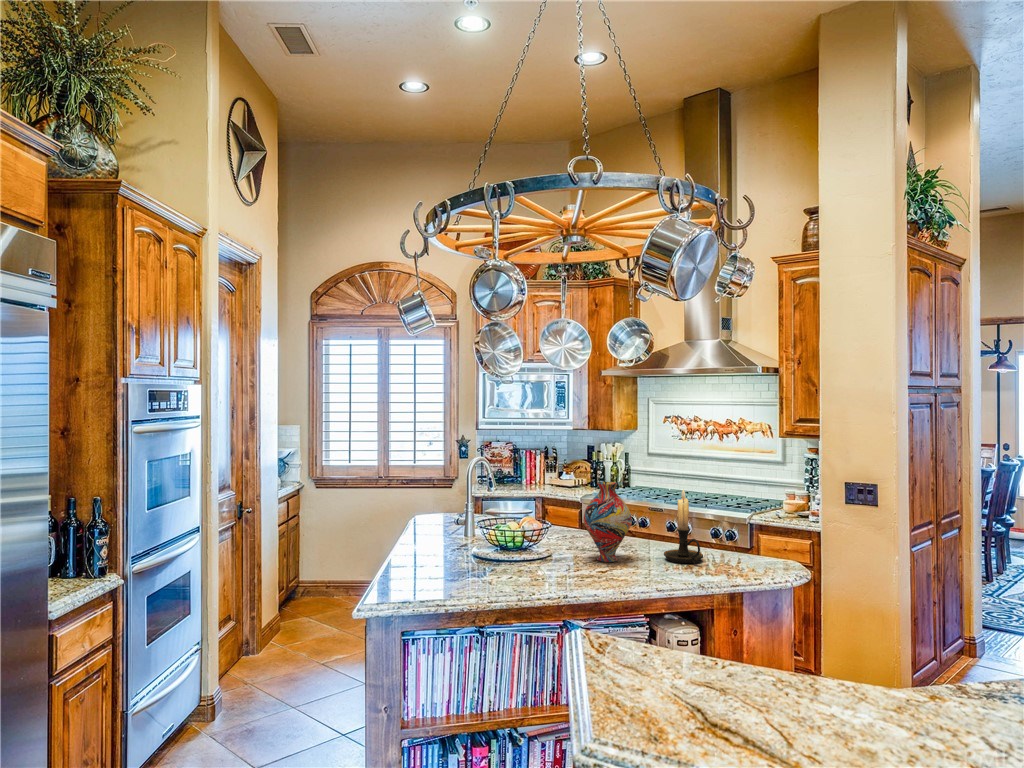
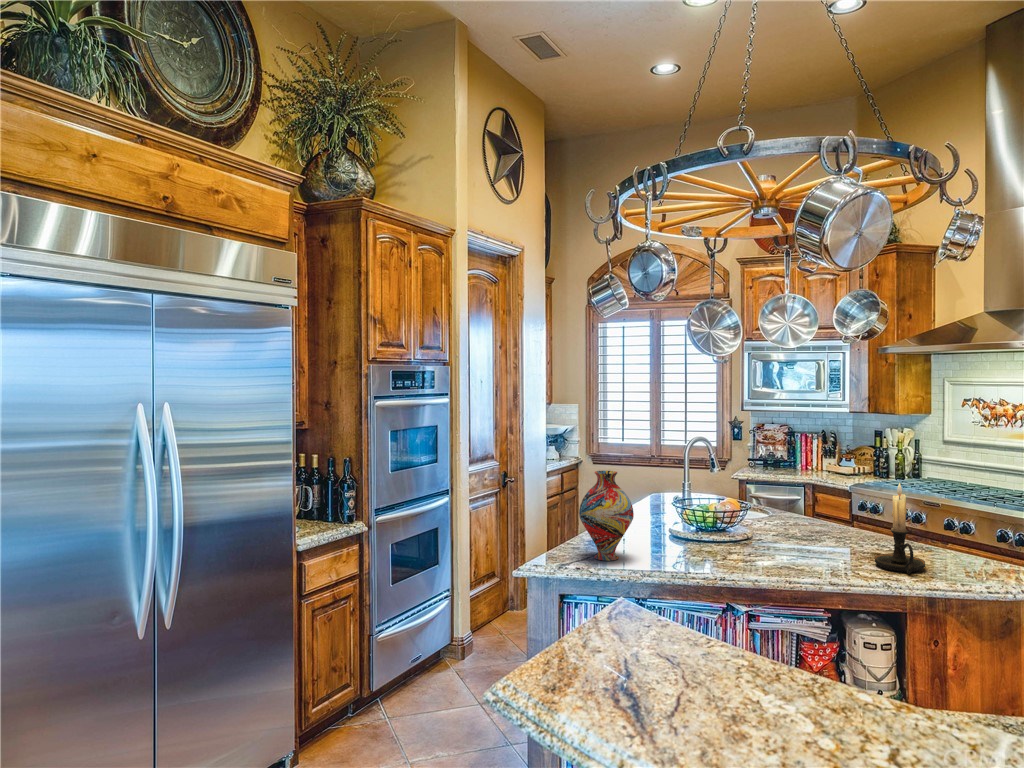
vase: present [583,482,632,562] -> present [579,471,634,561]

